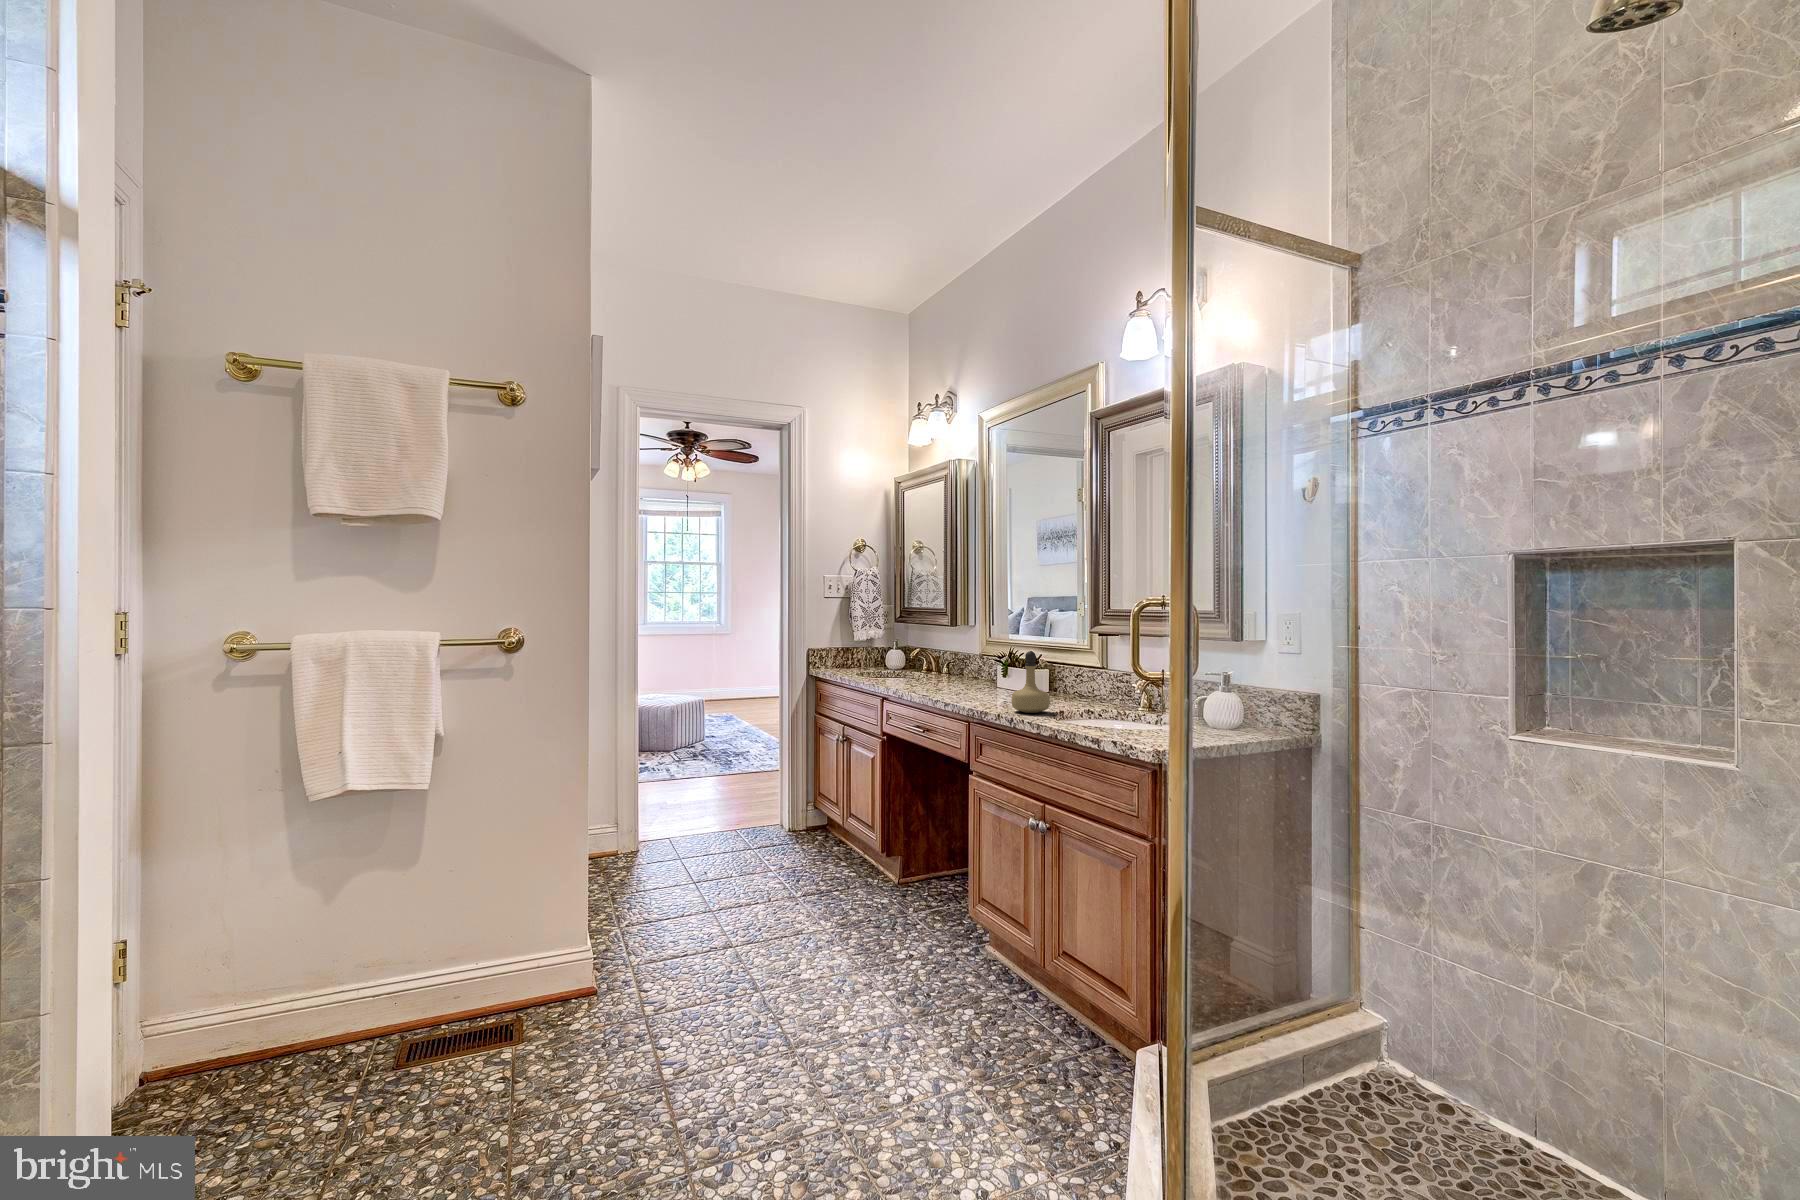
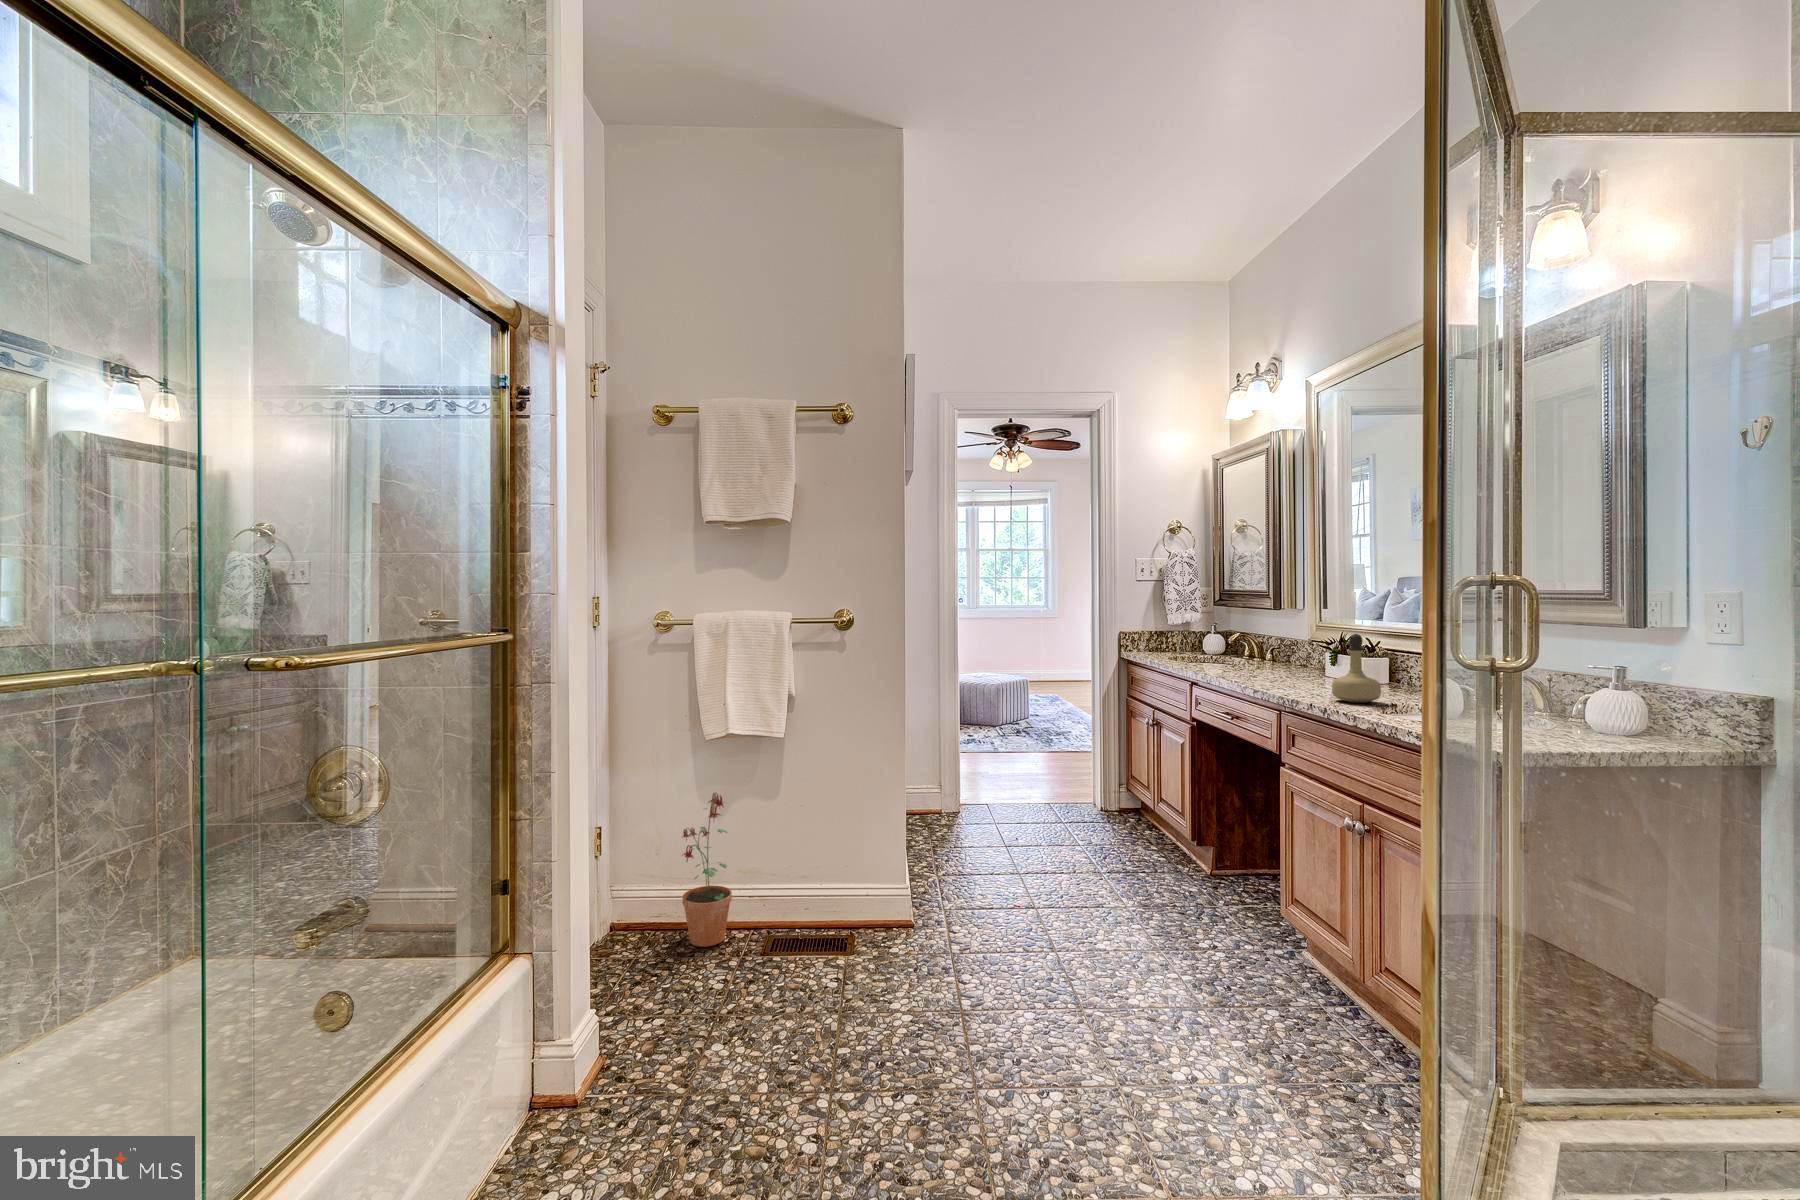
potted plant: none [263,868,347,1079] -> present [682,793,732,947]

